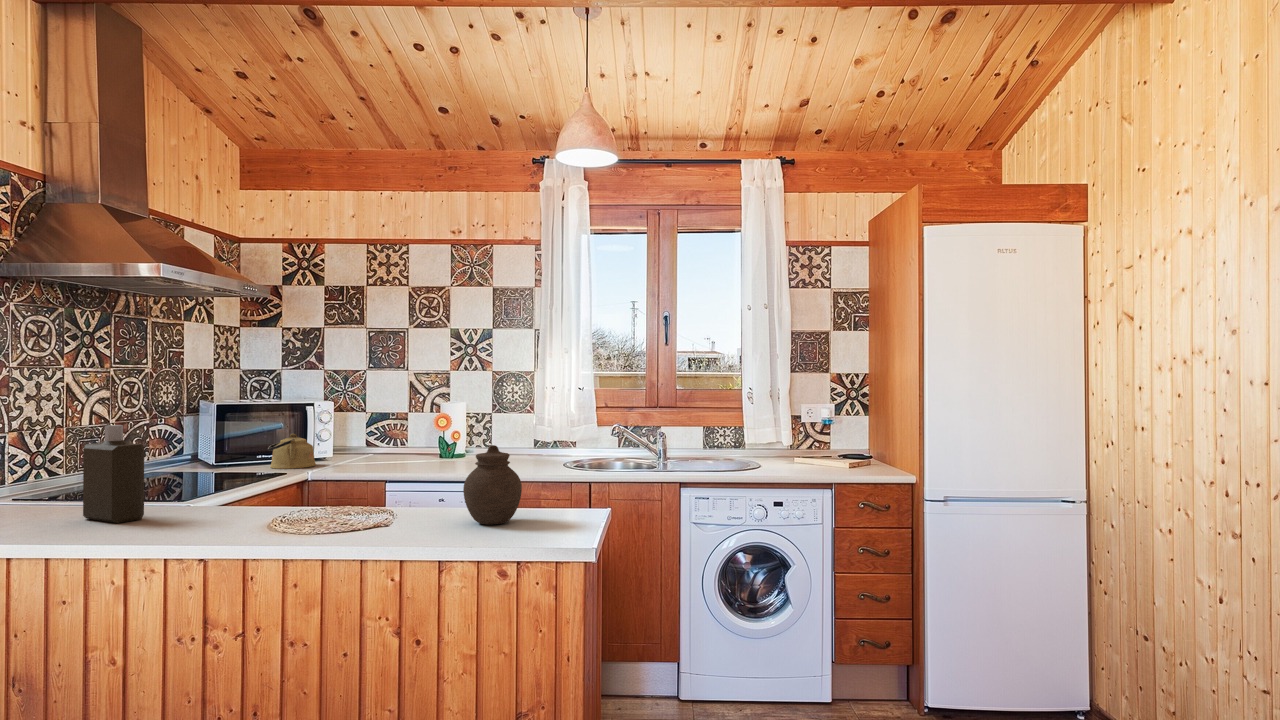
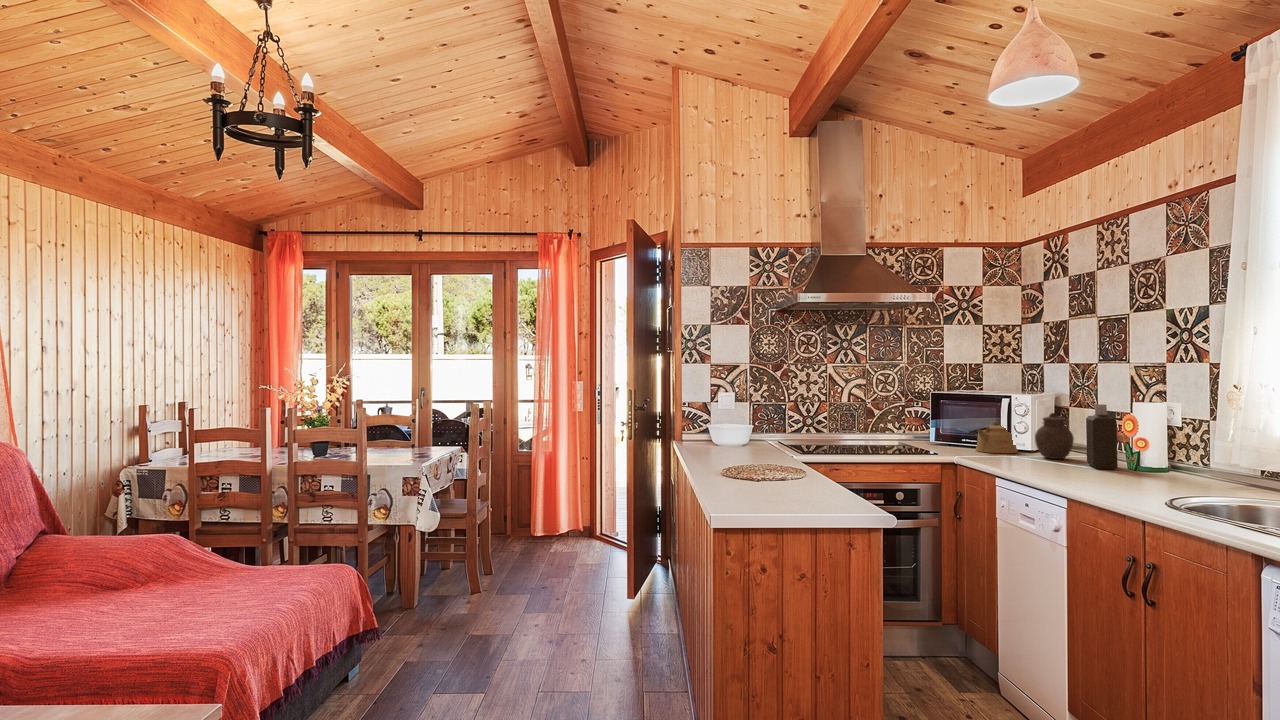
bottle: present [83,425,144,523] -> present [1086,404,1118,470]
jar: present [463,445,522,525] -> present [1035,413,1074,459]

